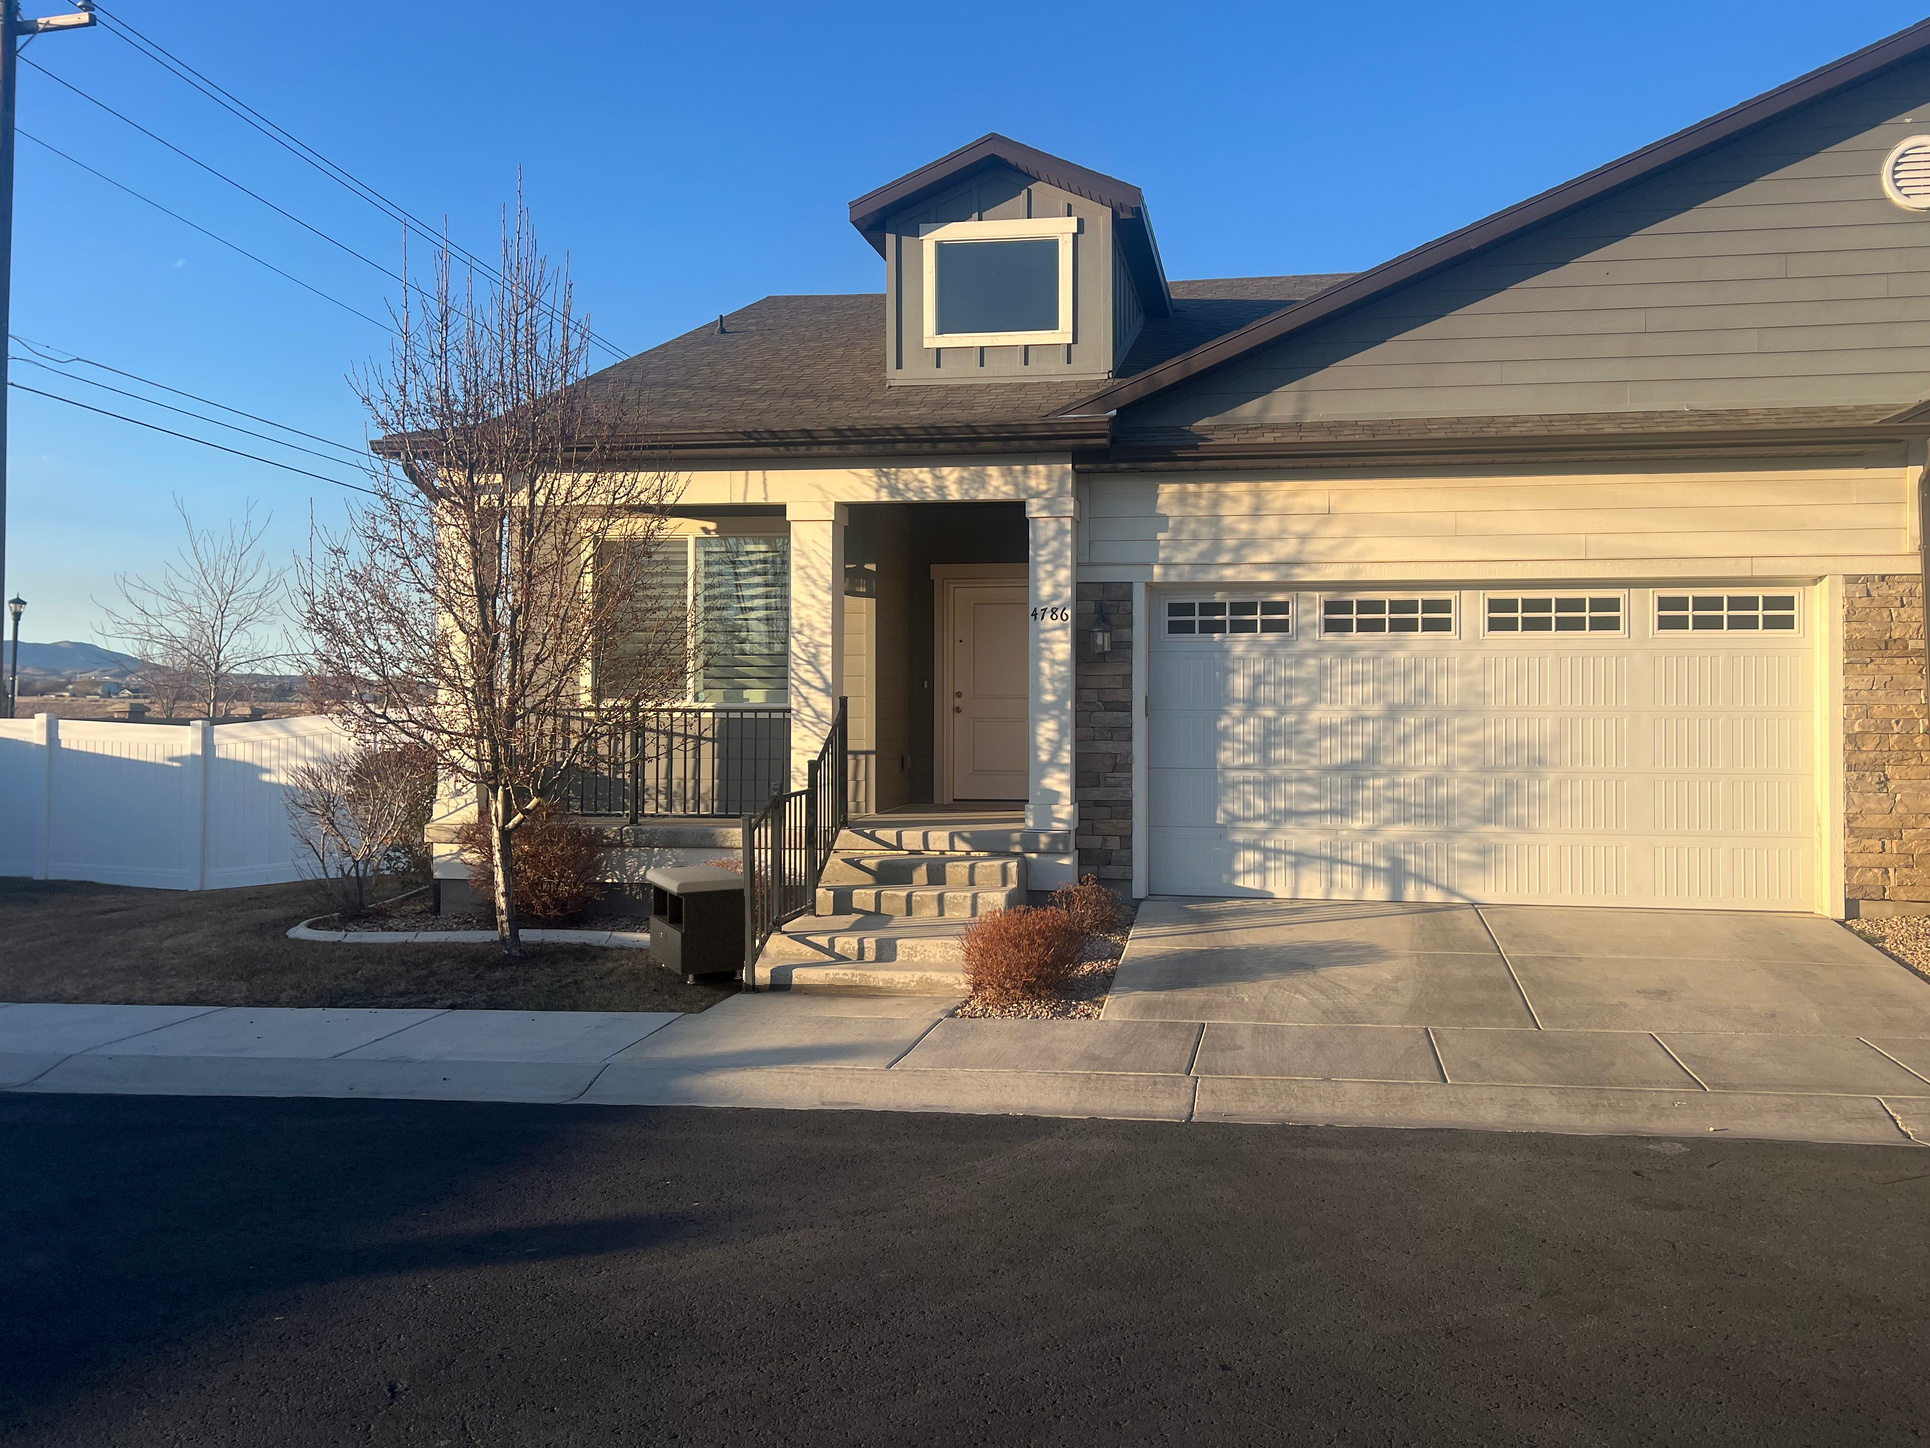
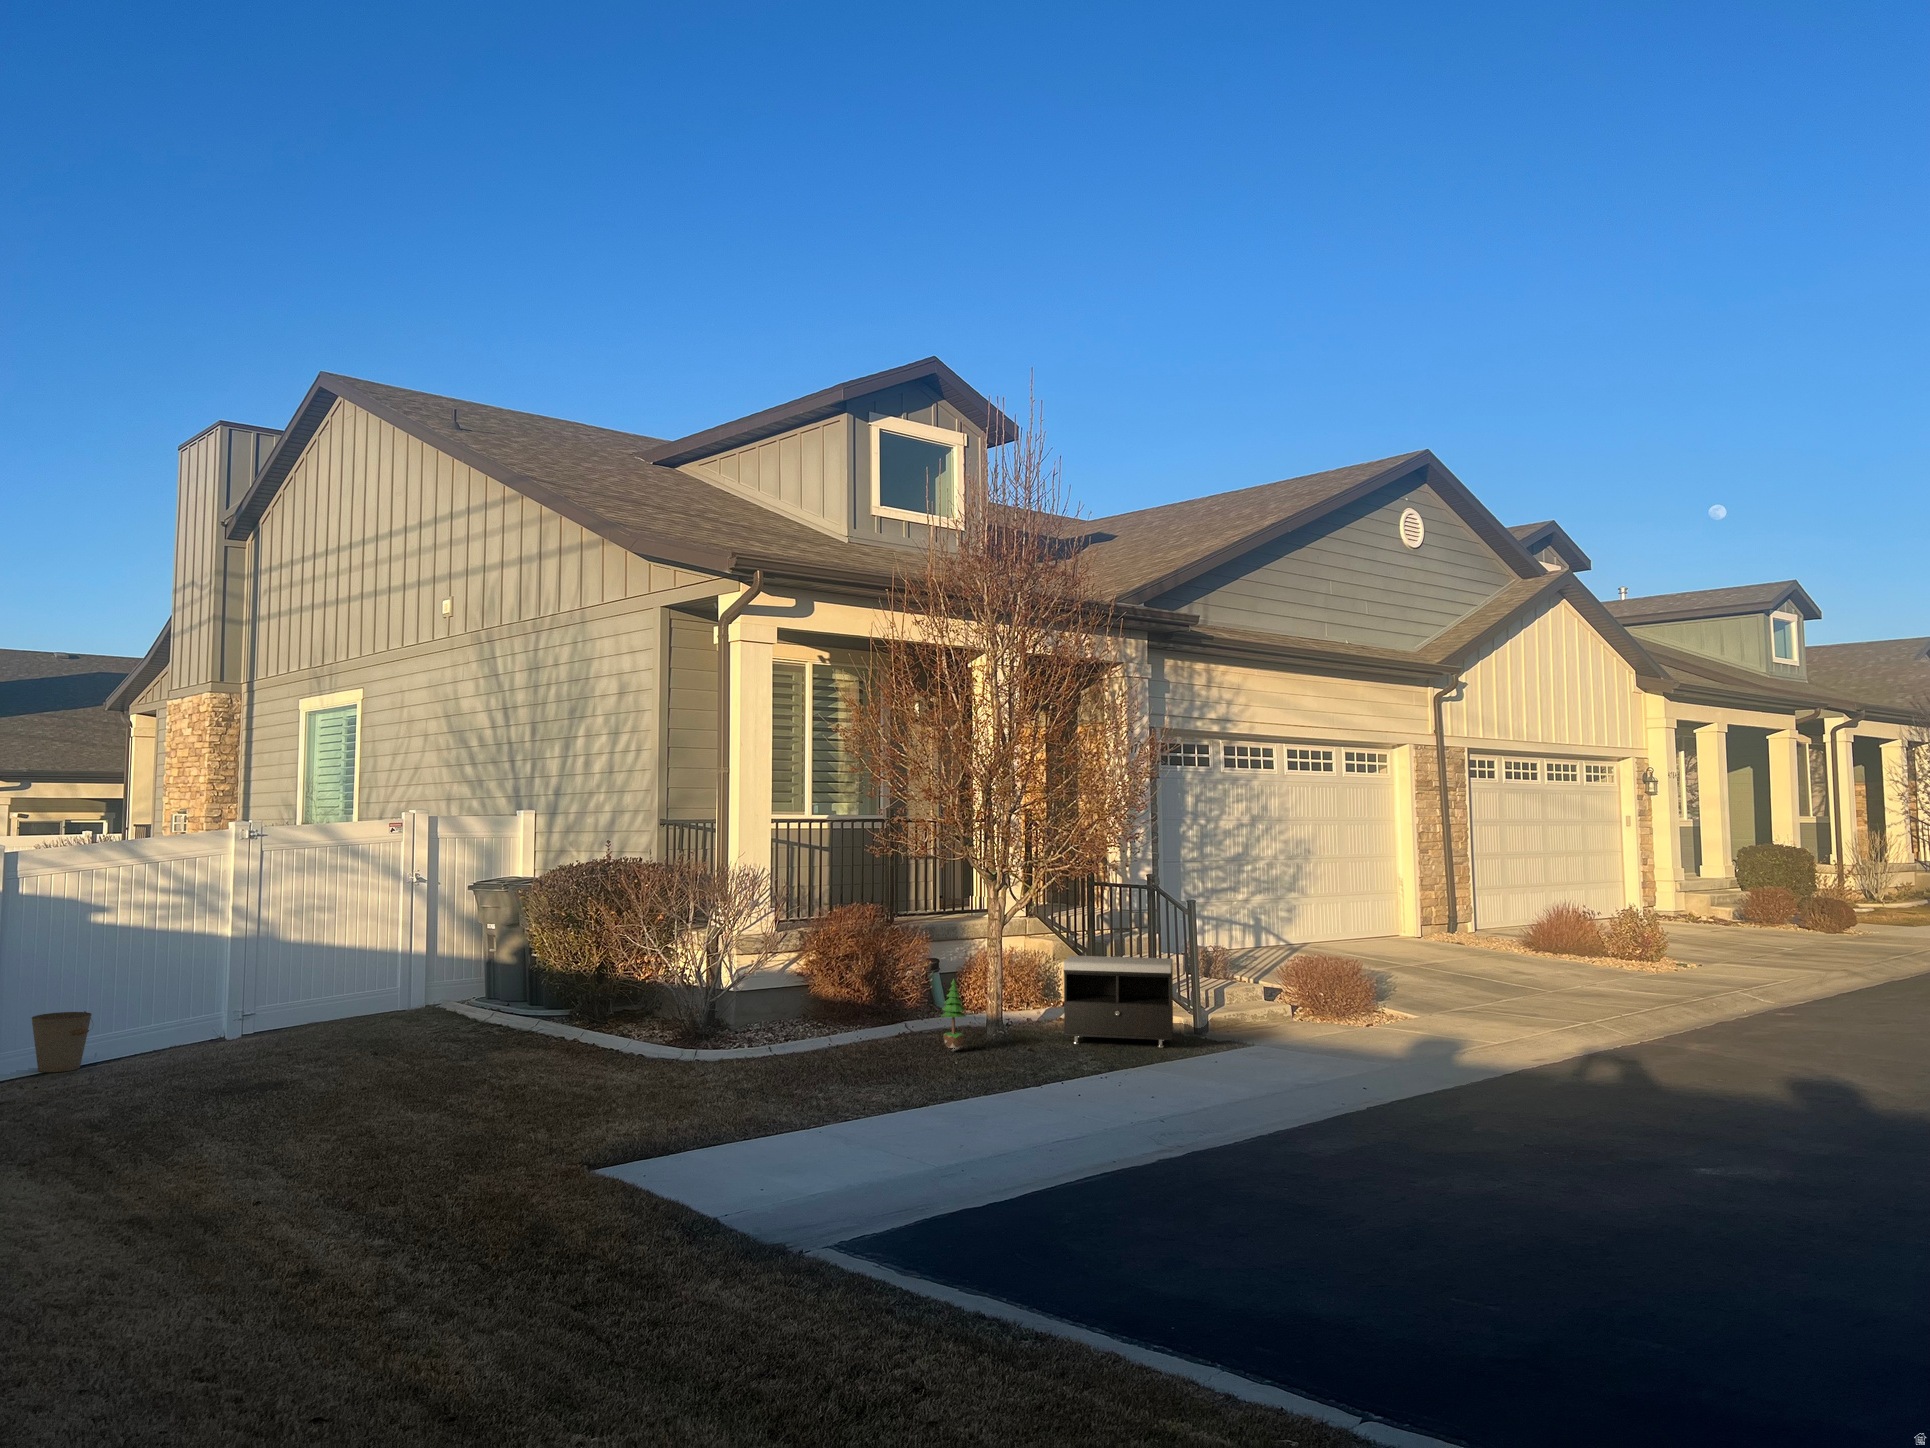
bucket: none [176,840,219,880] -> present [32,1011,92,1072]
potted tree: none [529,874,559,953] -> present [941,979,966,1052]

